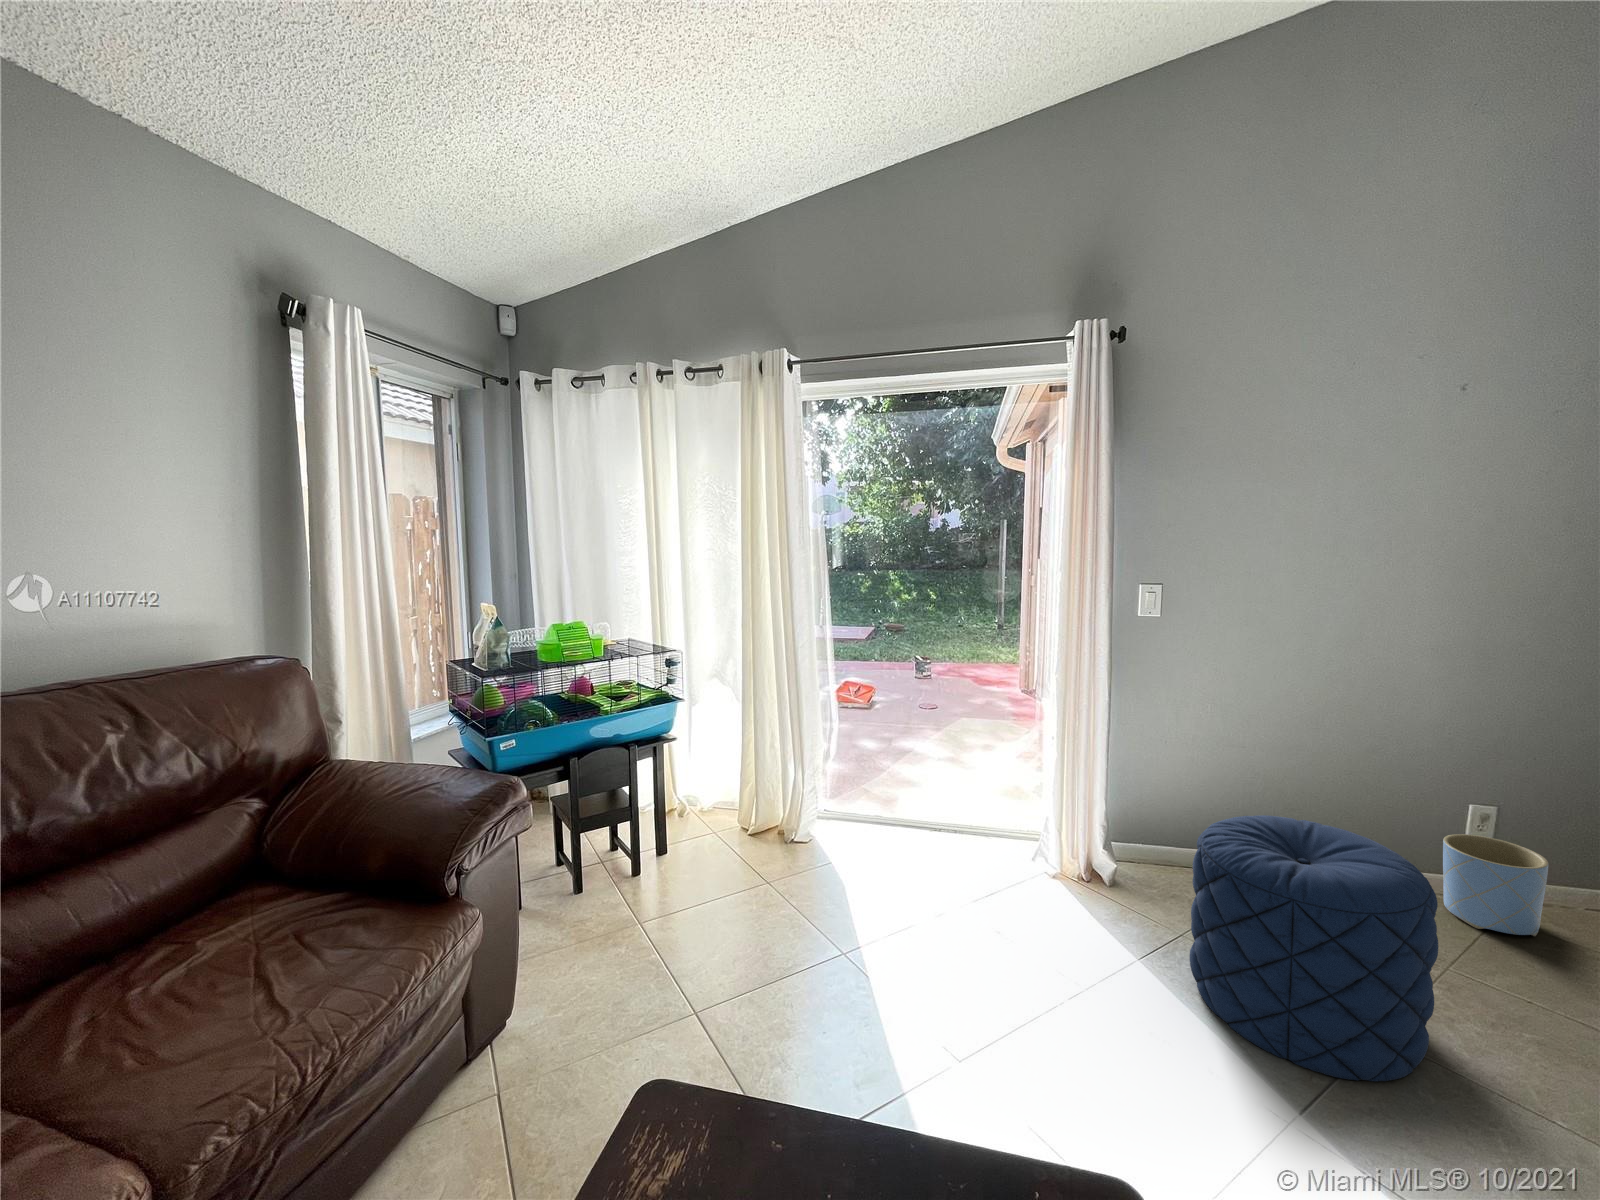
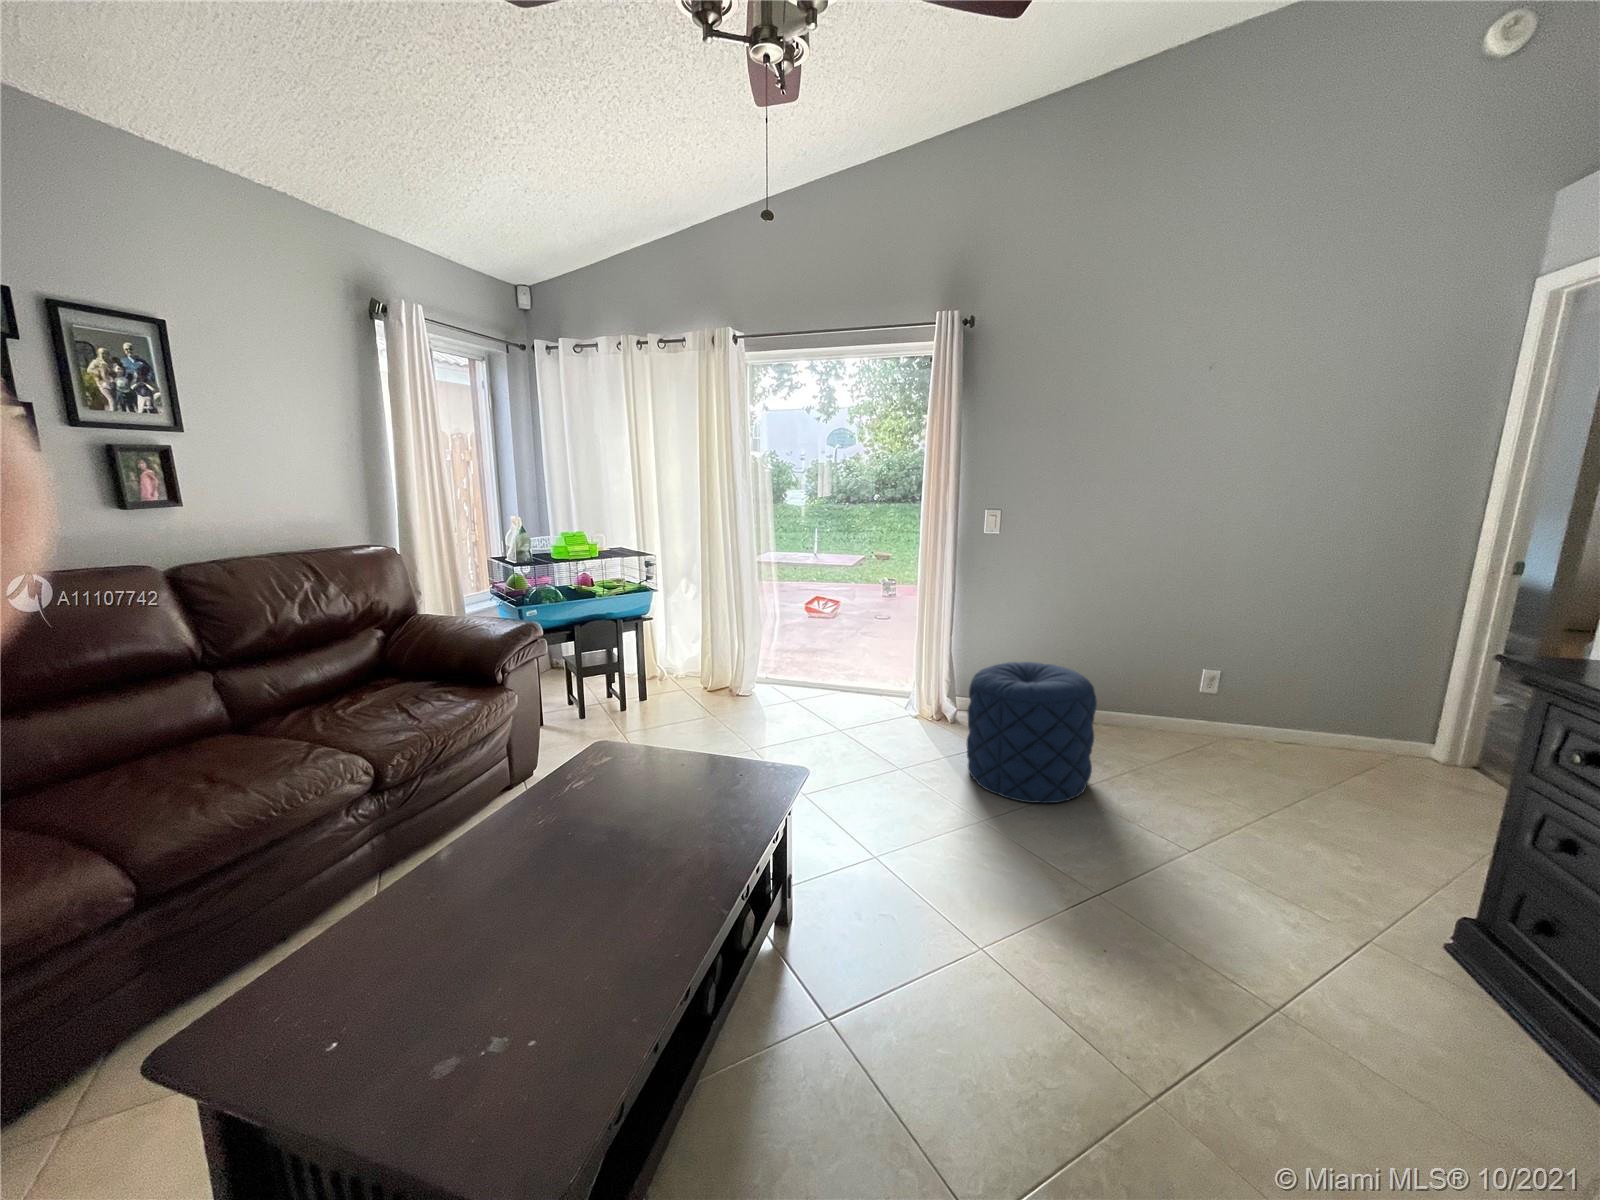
planter: present [1443,834,1549,936] -> none [1172,688,1230,750]

